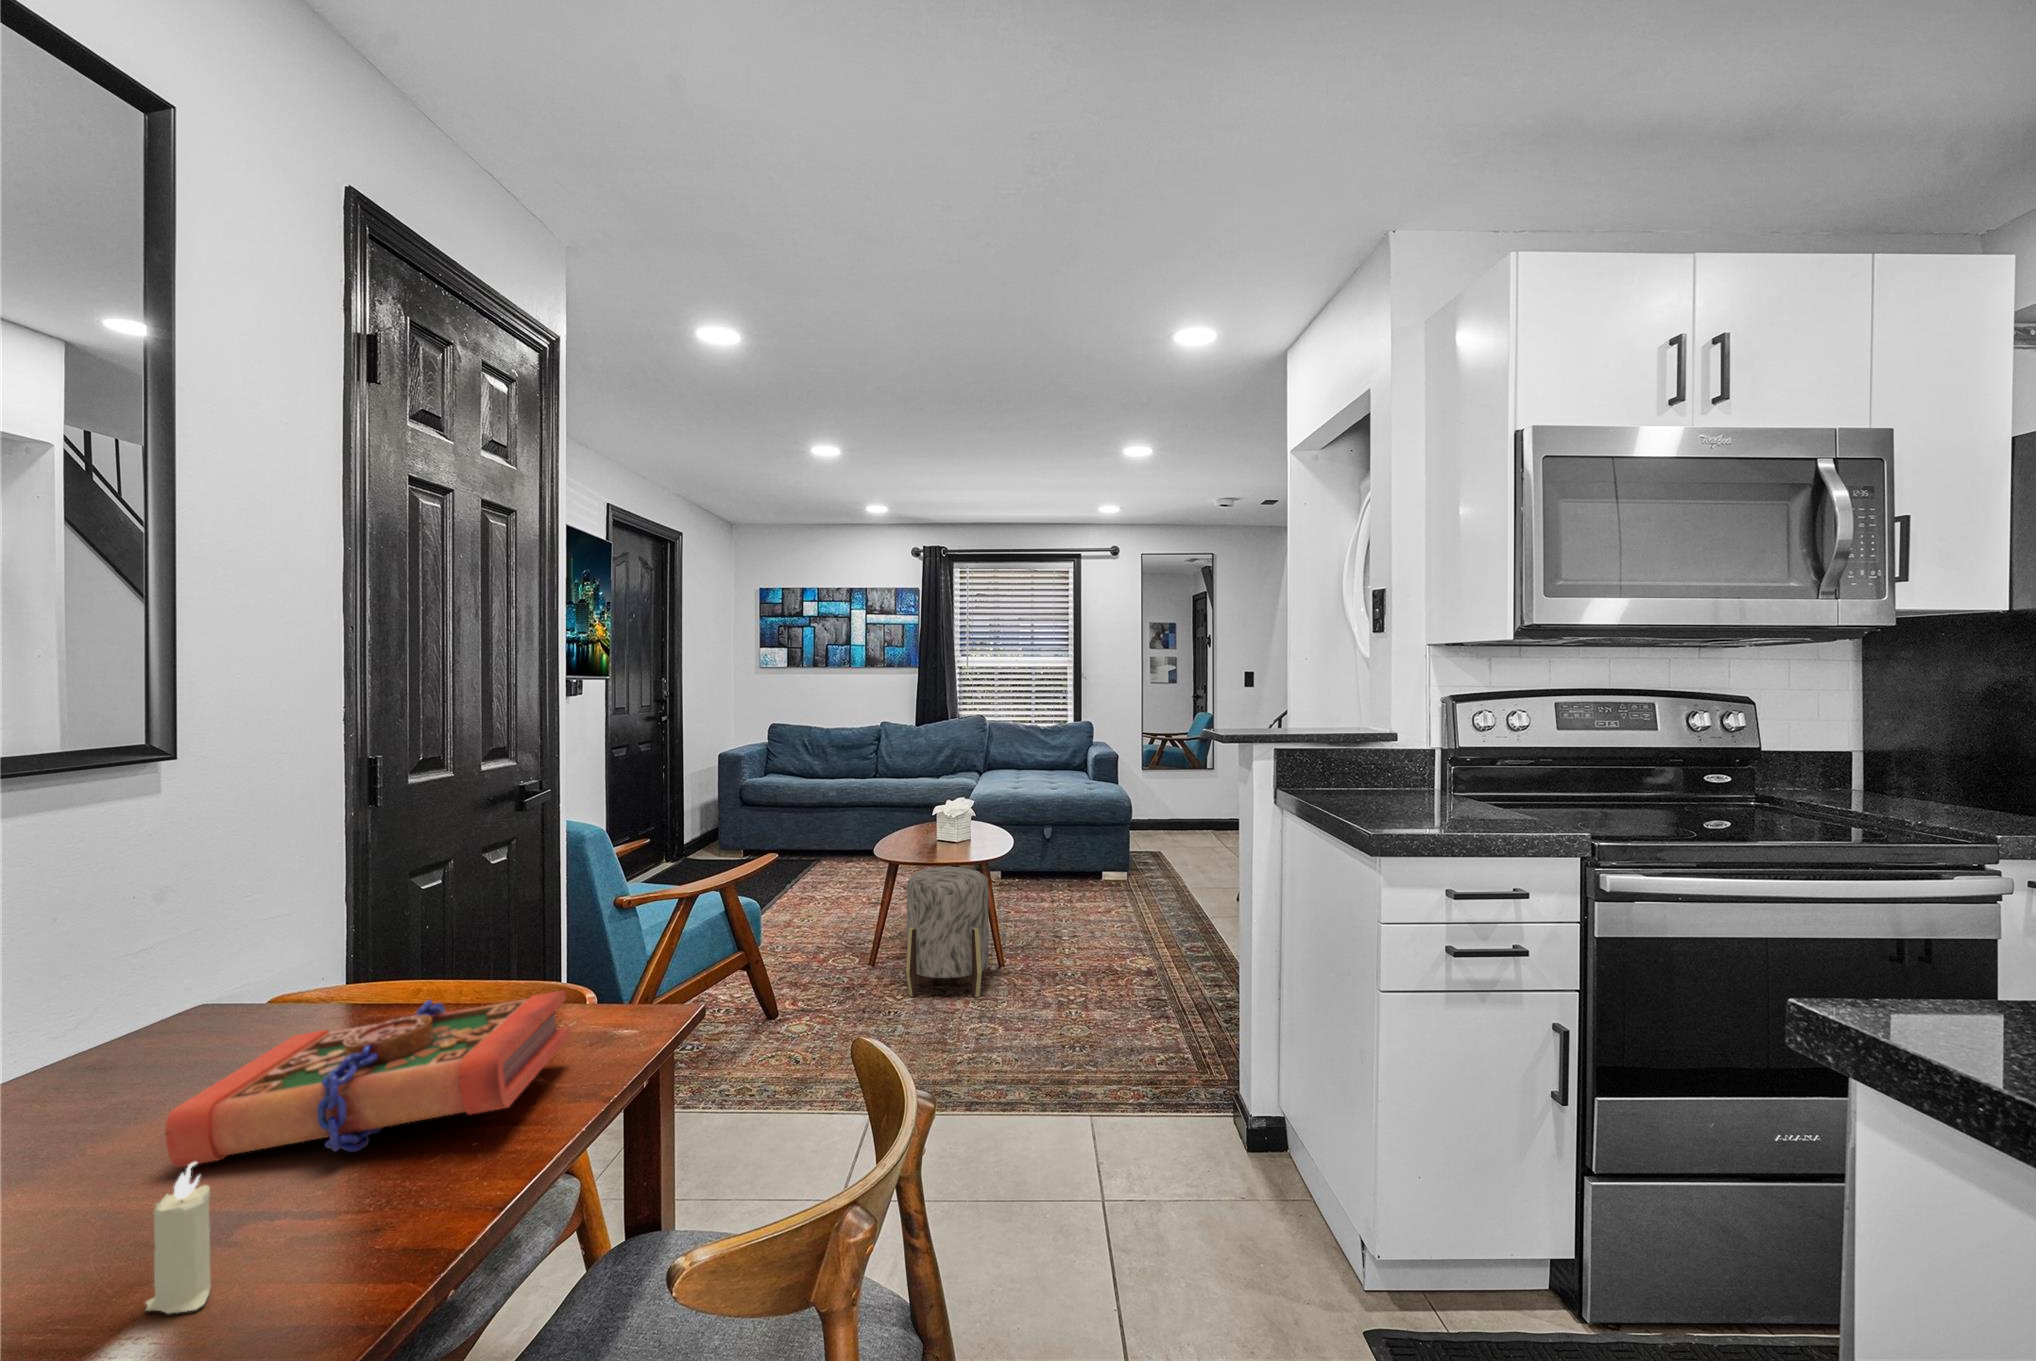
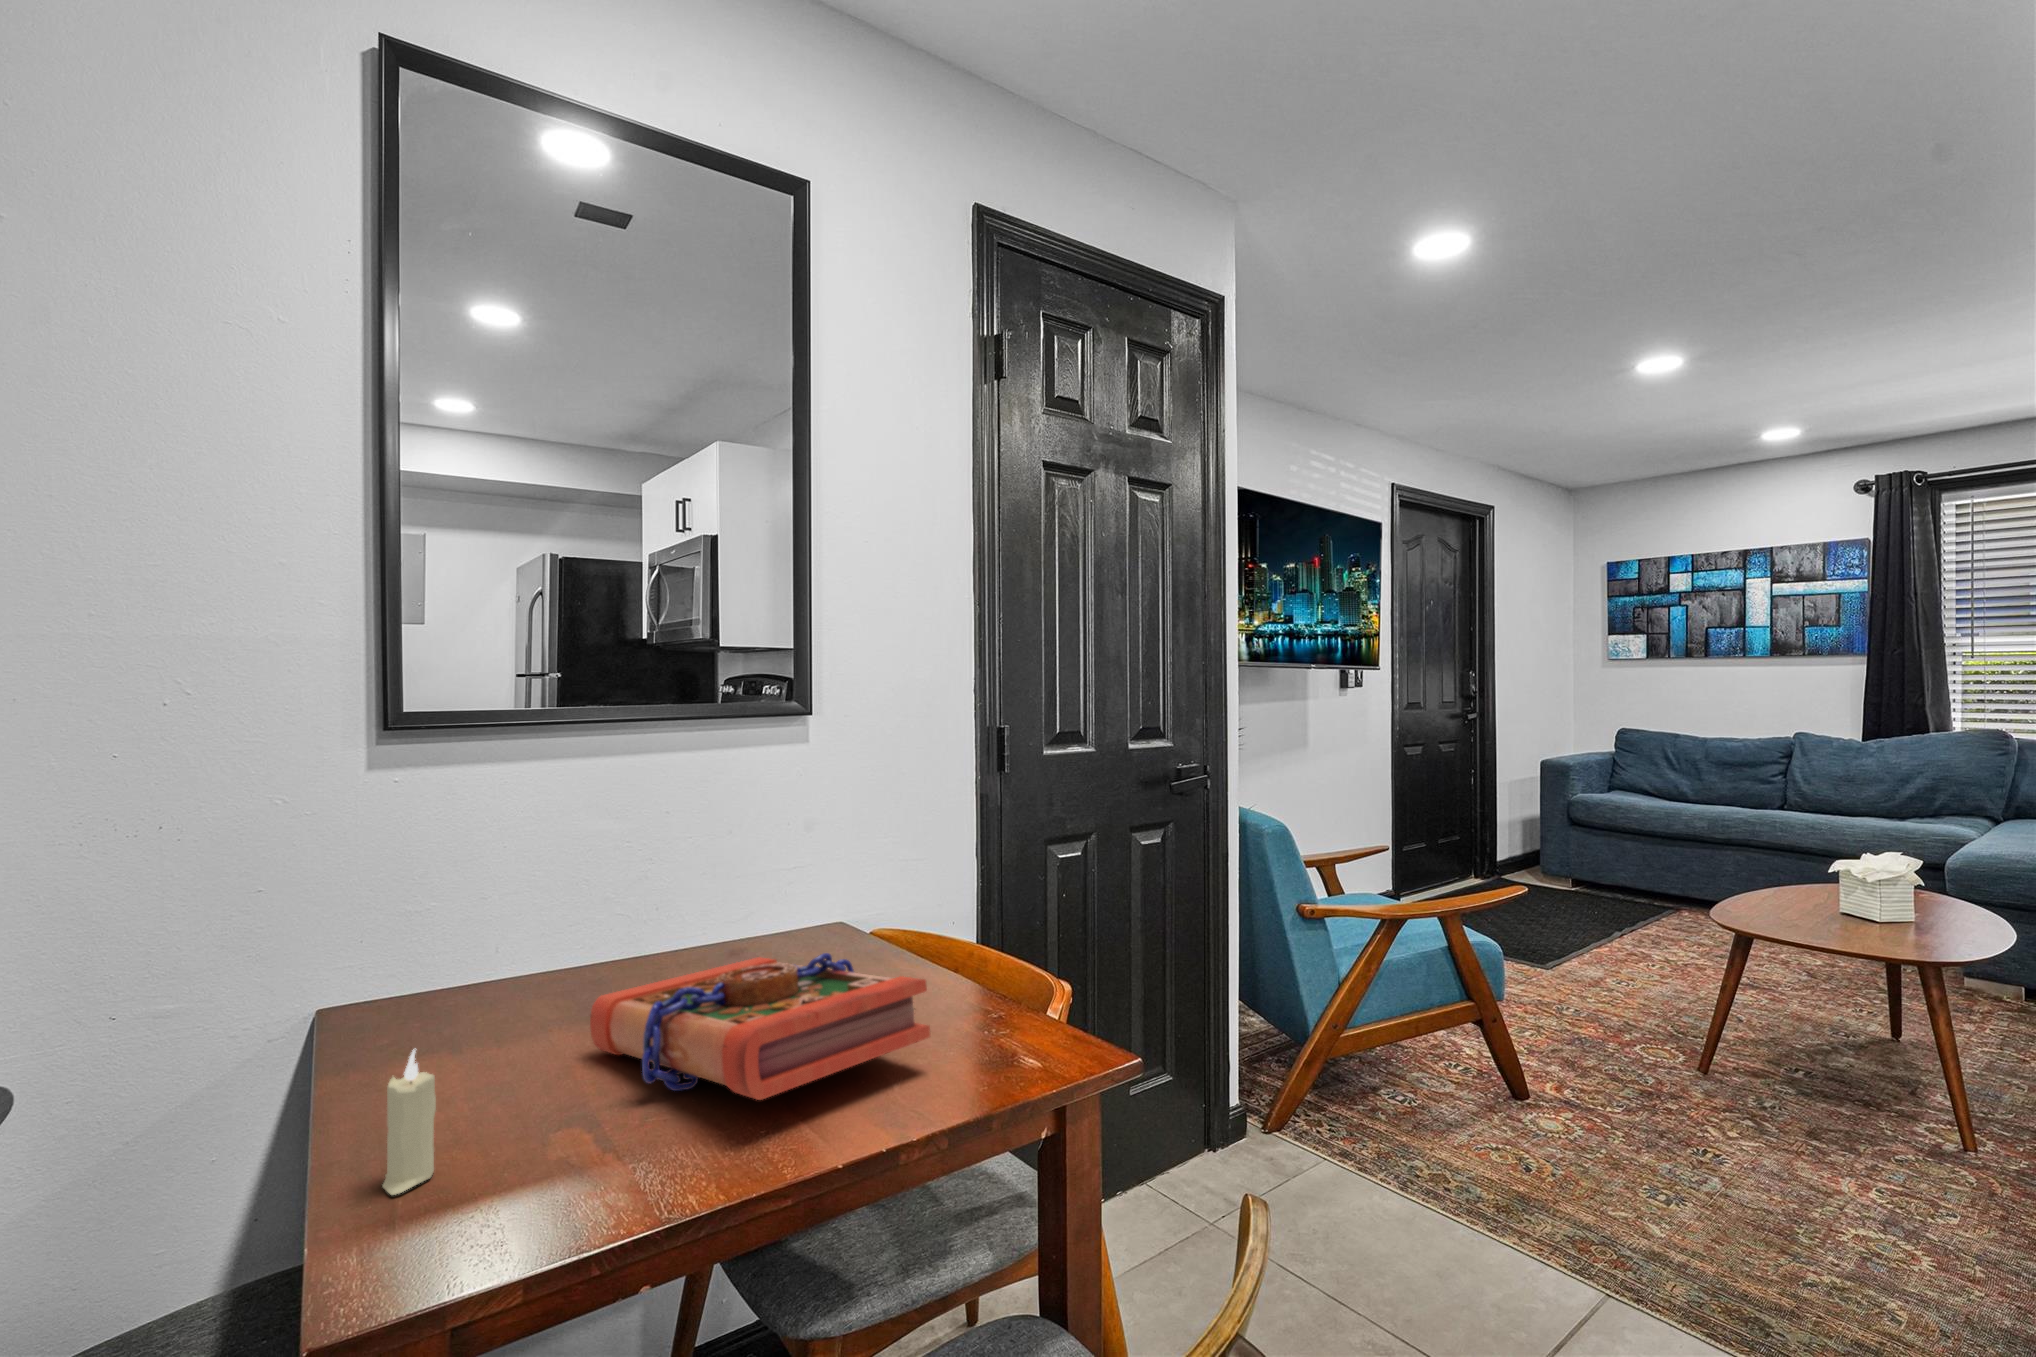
ottoman: present [906,867,989,997] -> none [1746,950,1926,1181]

